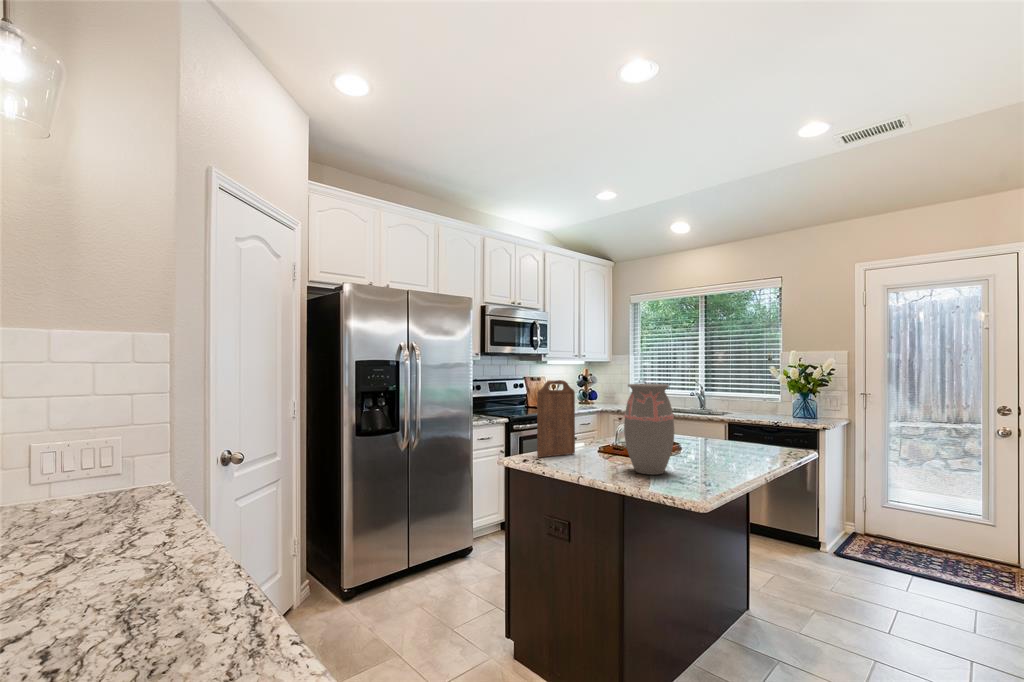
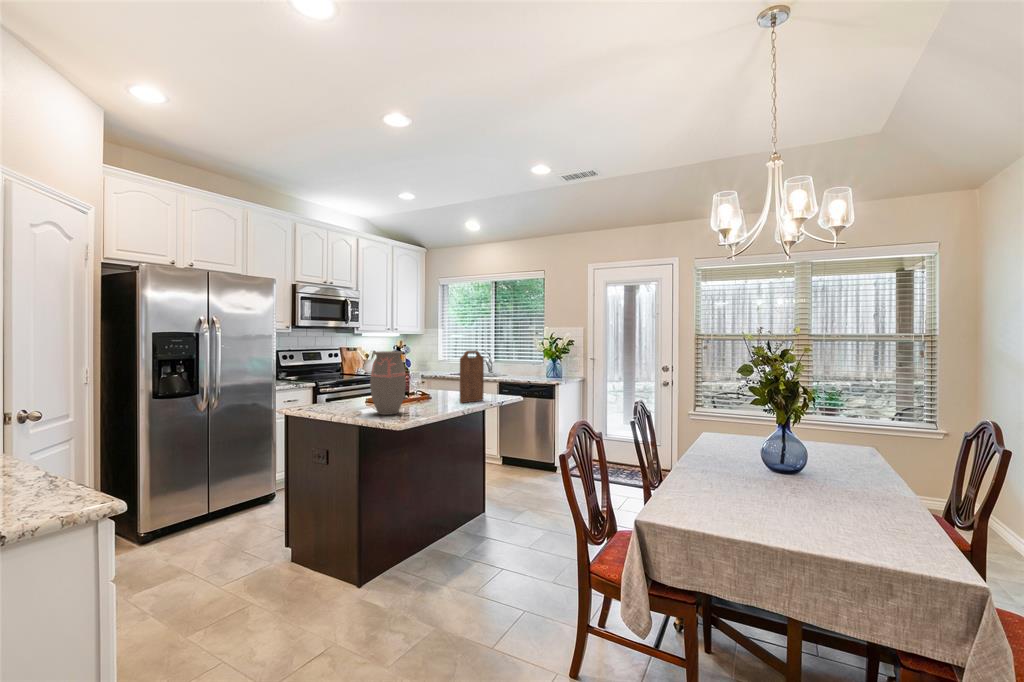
cutting board: present [537,380,575,457] -> present [460,350,484,403]

